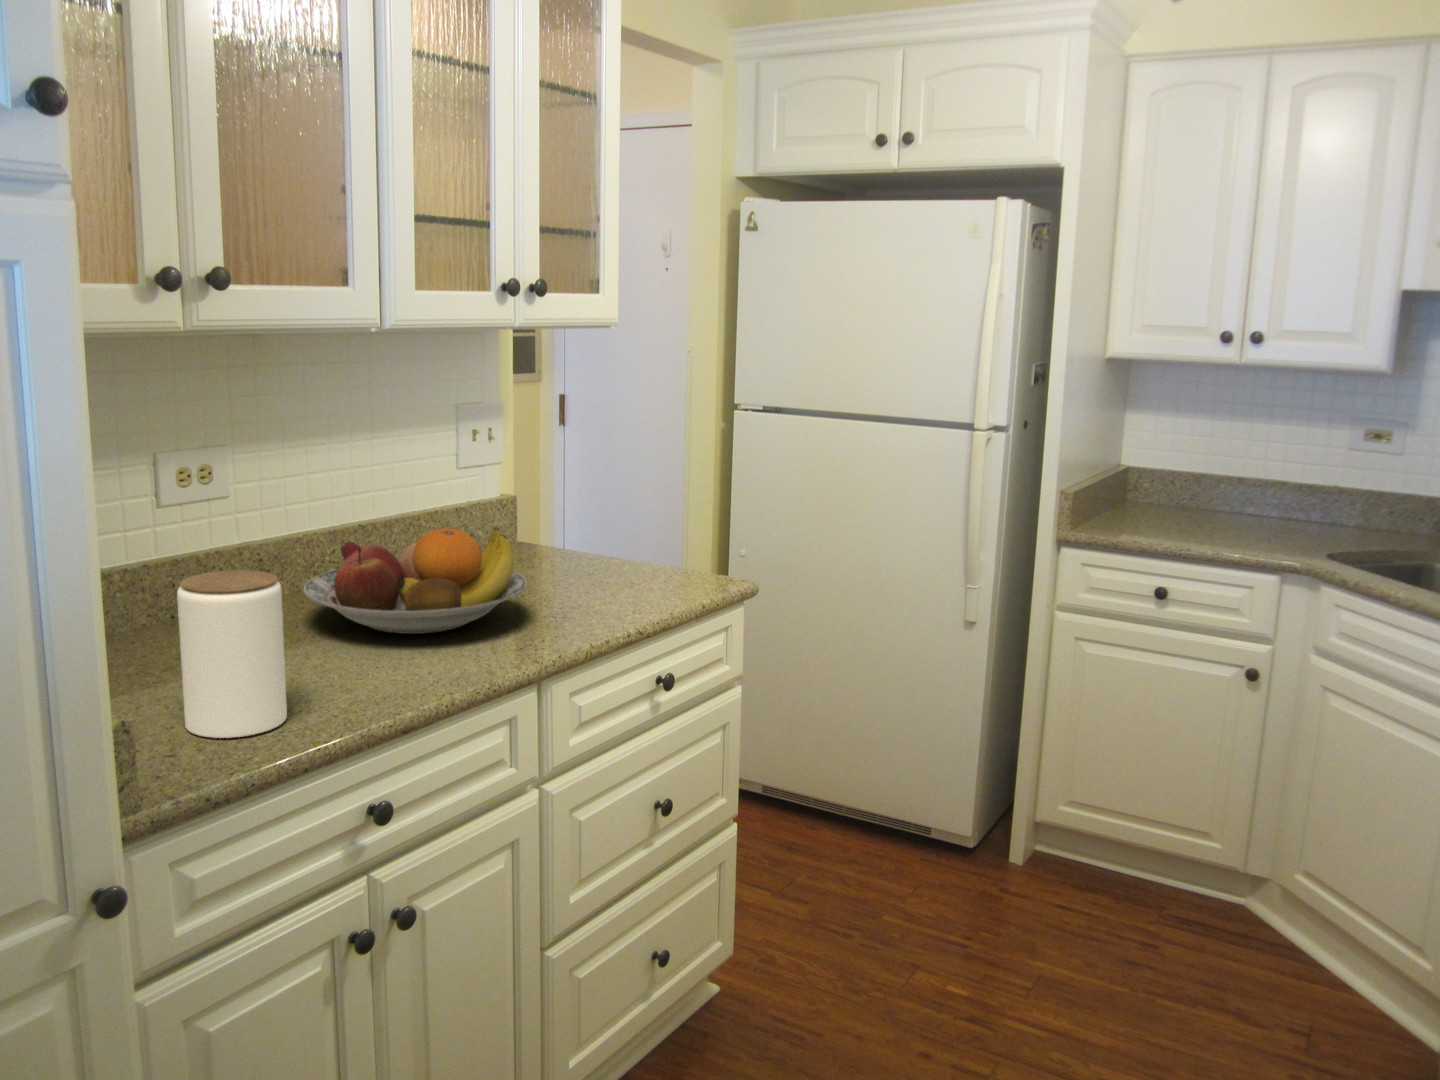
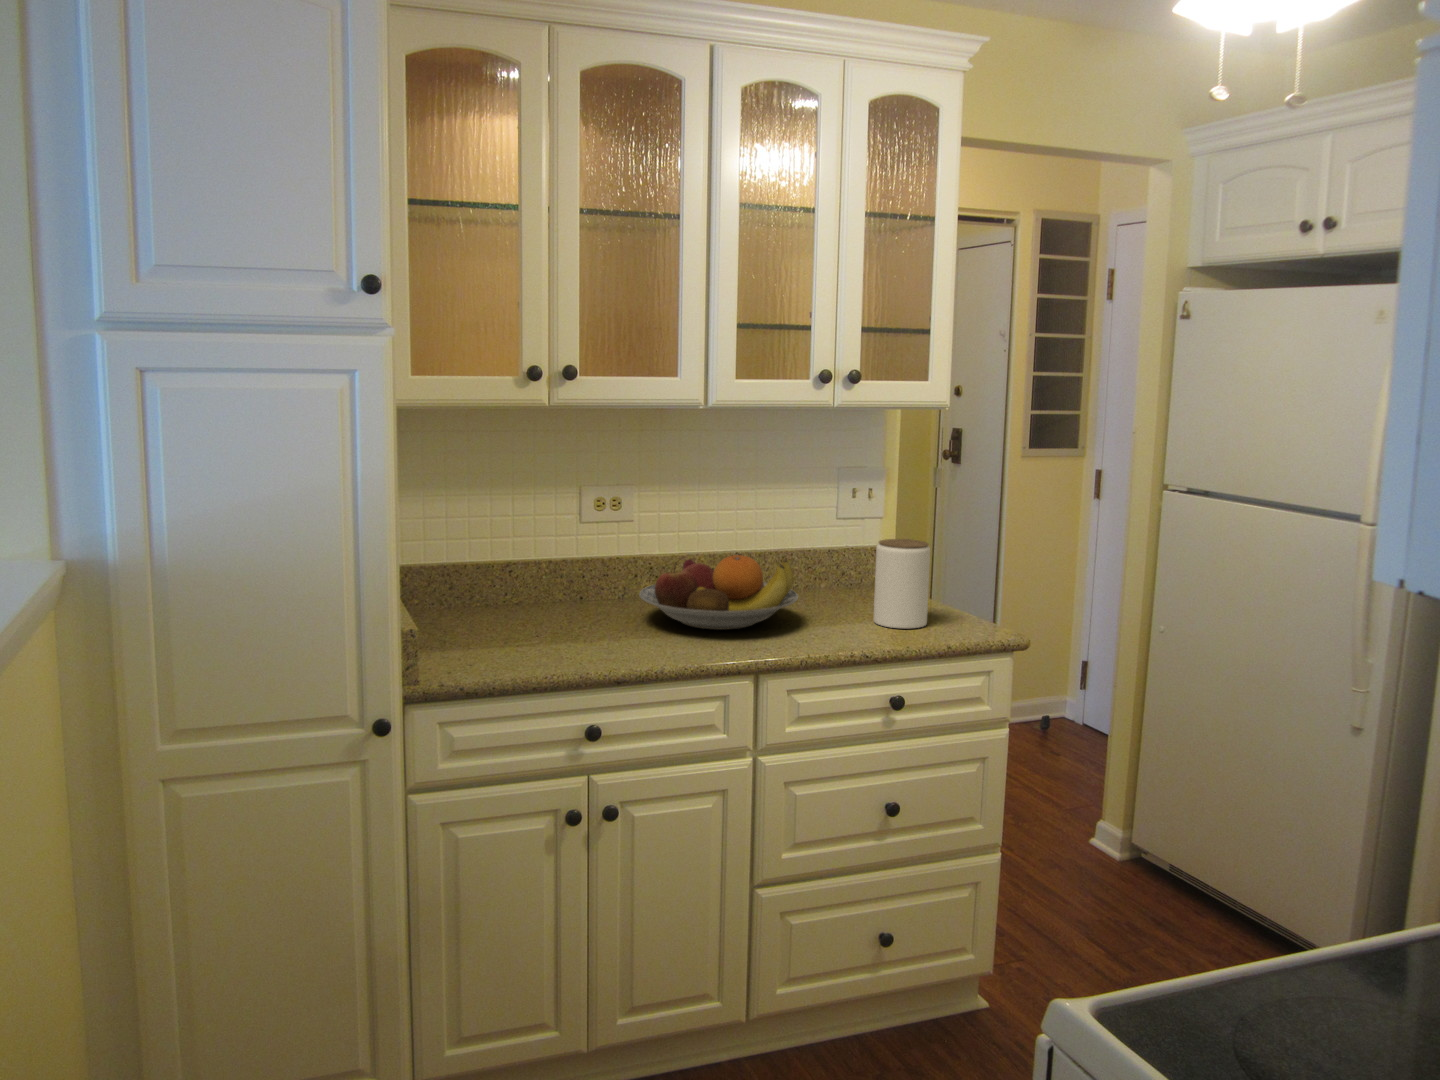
jar: present [177,570,287,738] -> present [874,539,930,628]

